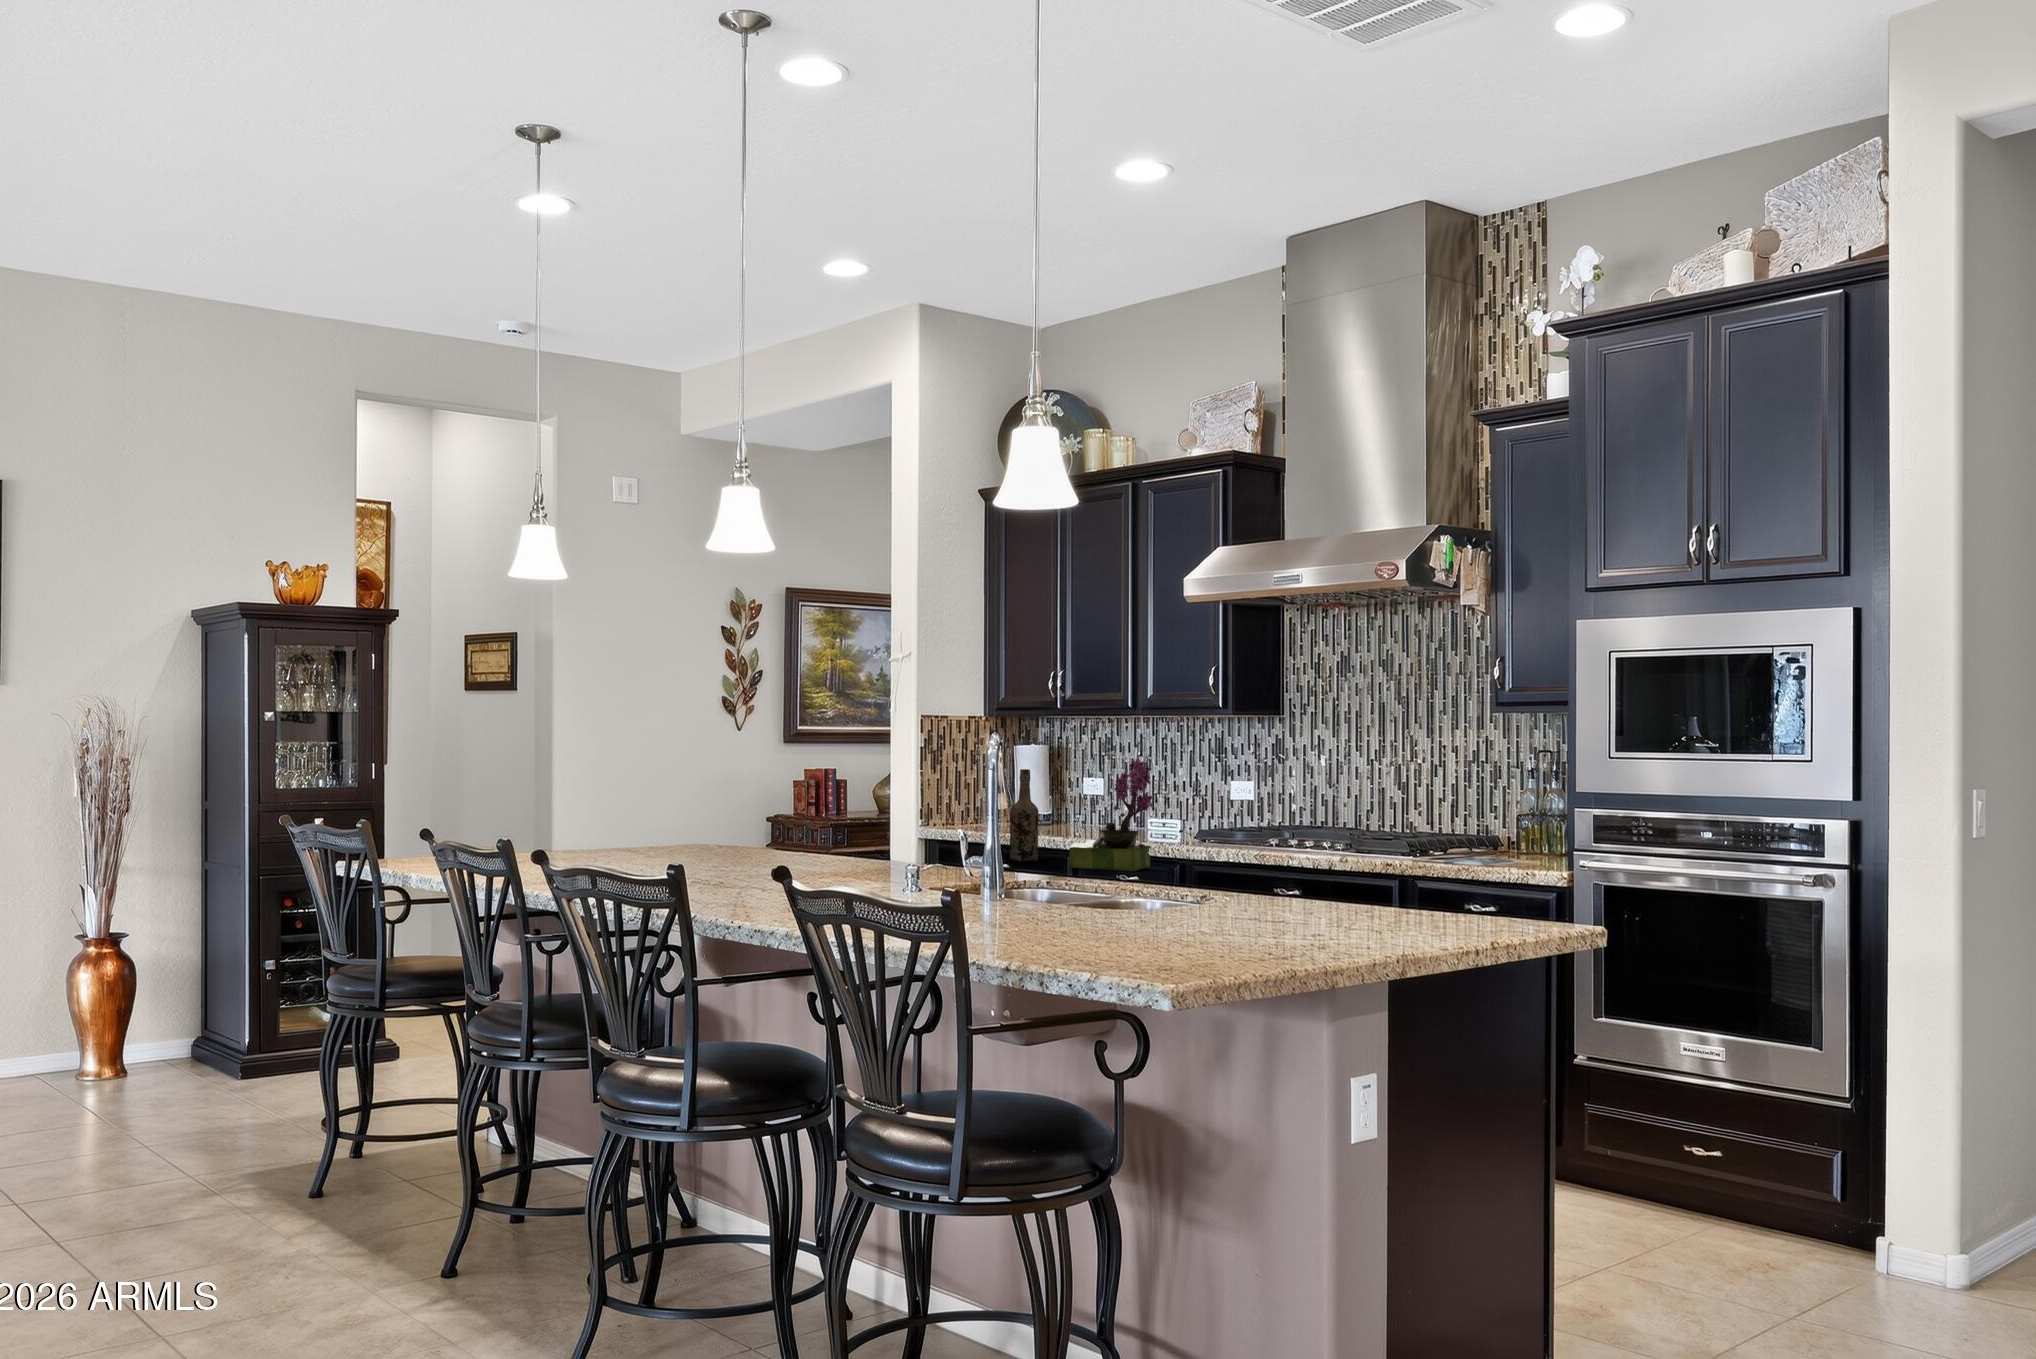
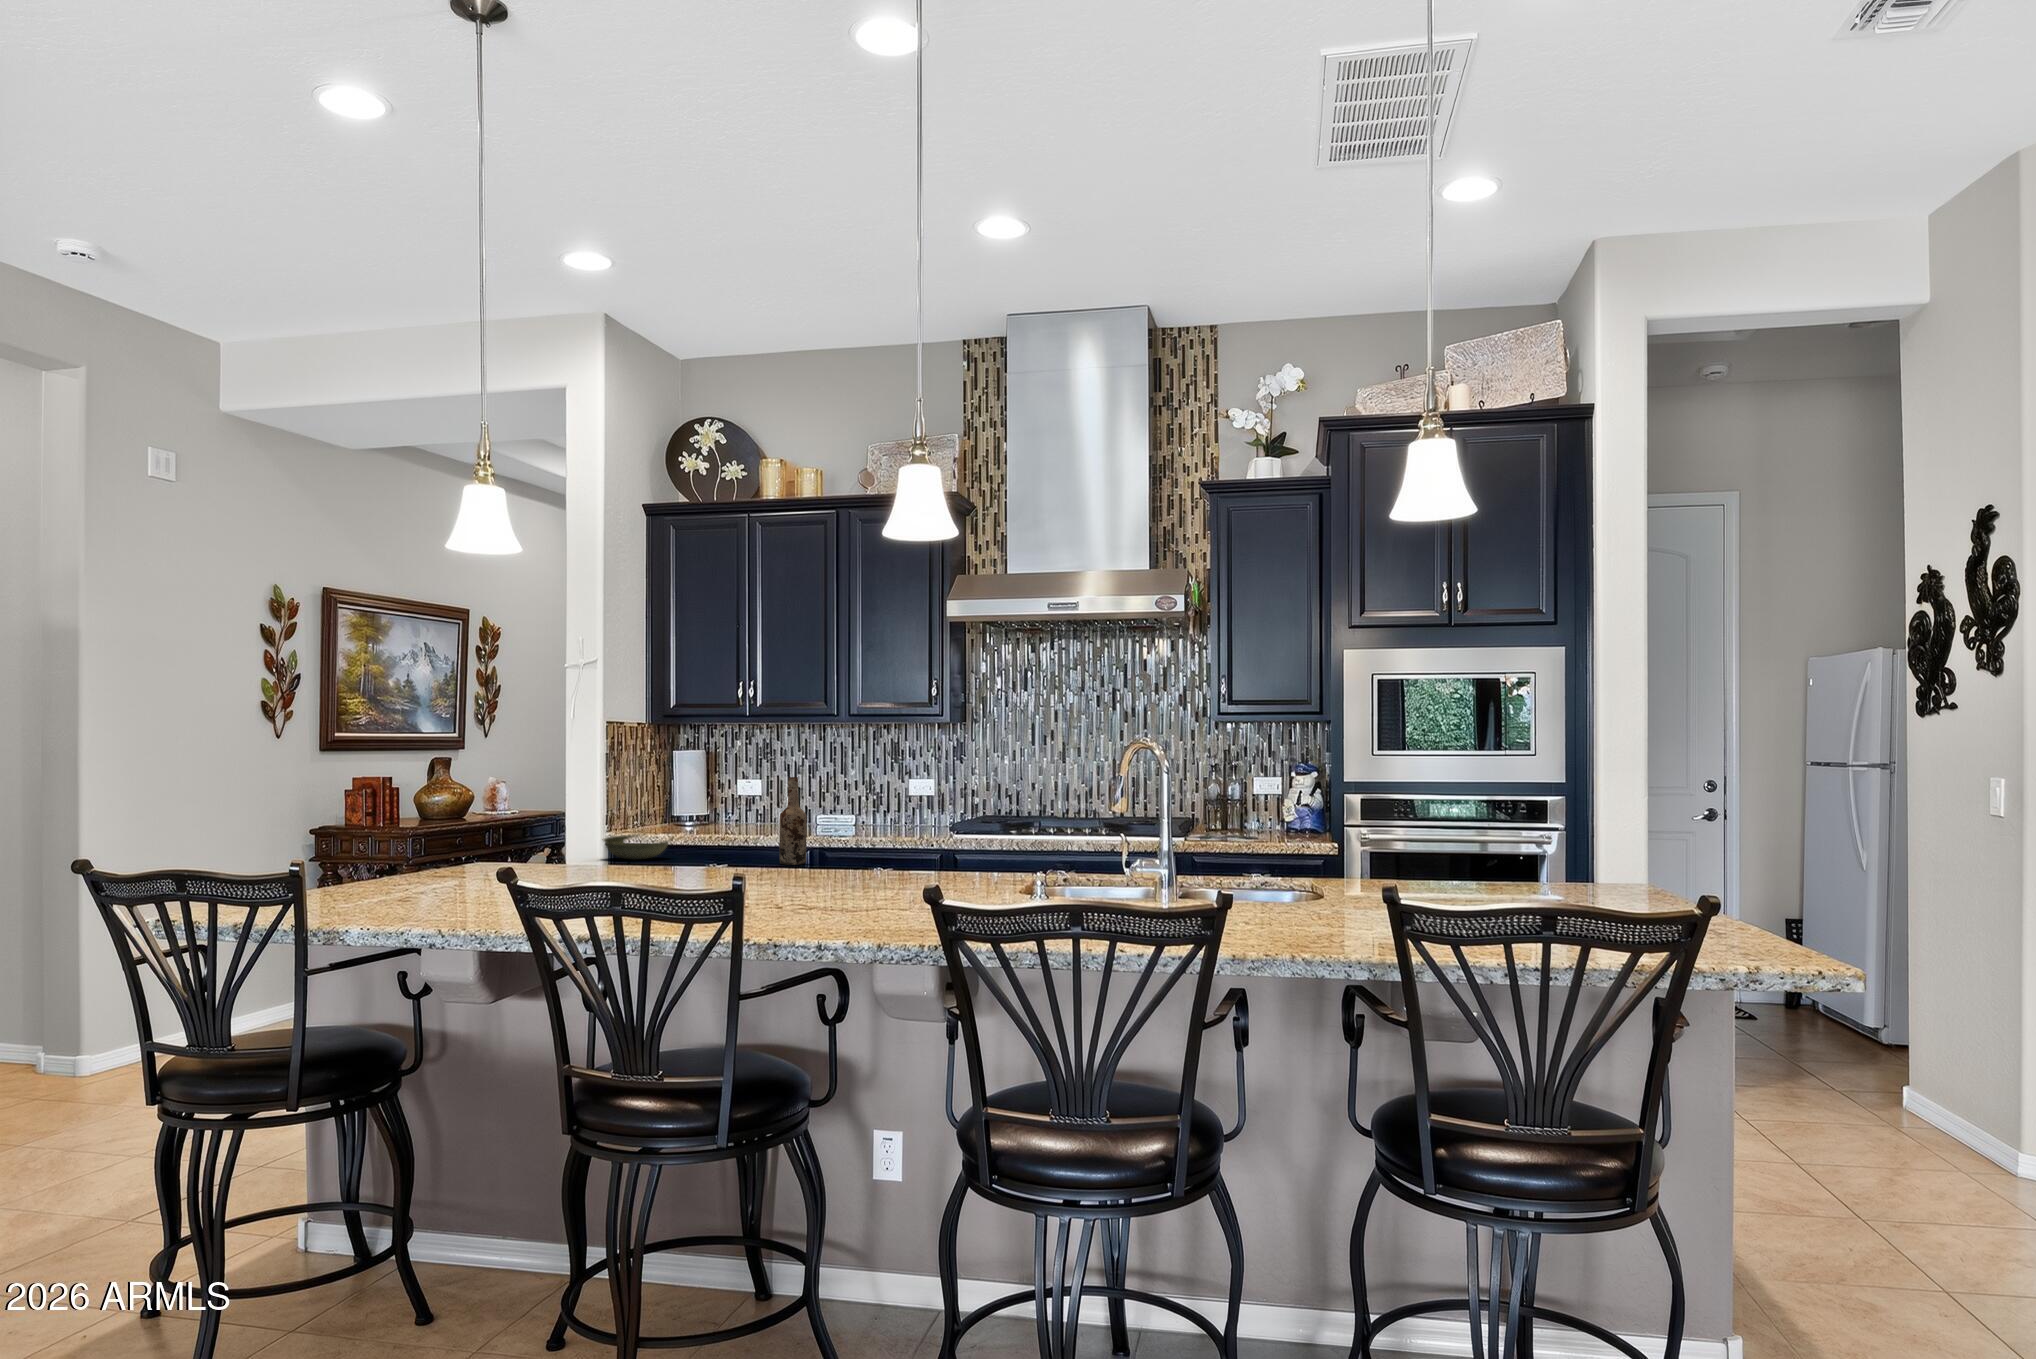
flower arrangement: present [1069,759,1153,871] -> none [863,763,938,869]
bowl: none [896,826,965,850] -> present [602,835,668,859]

